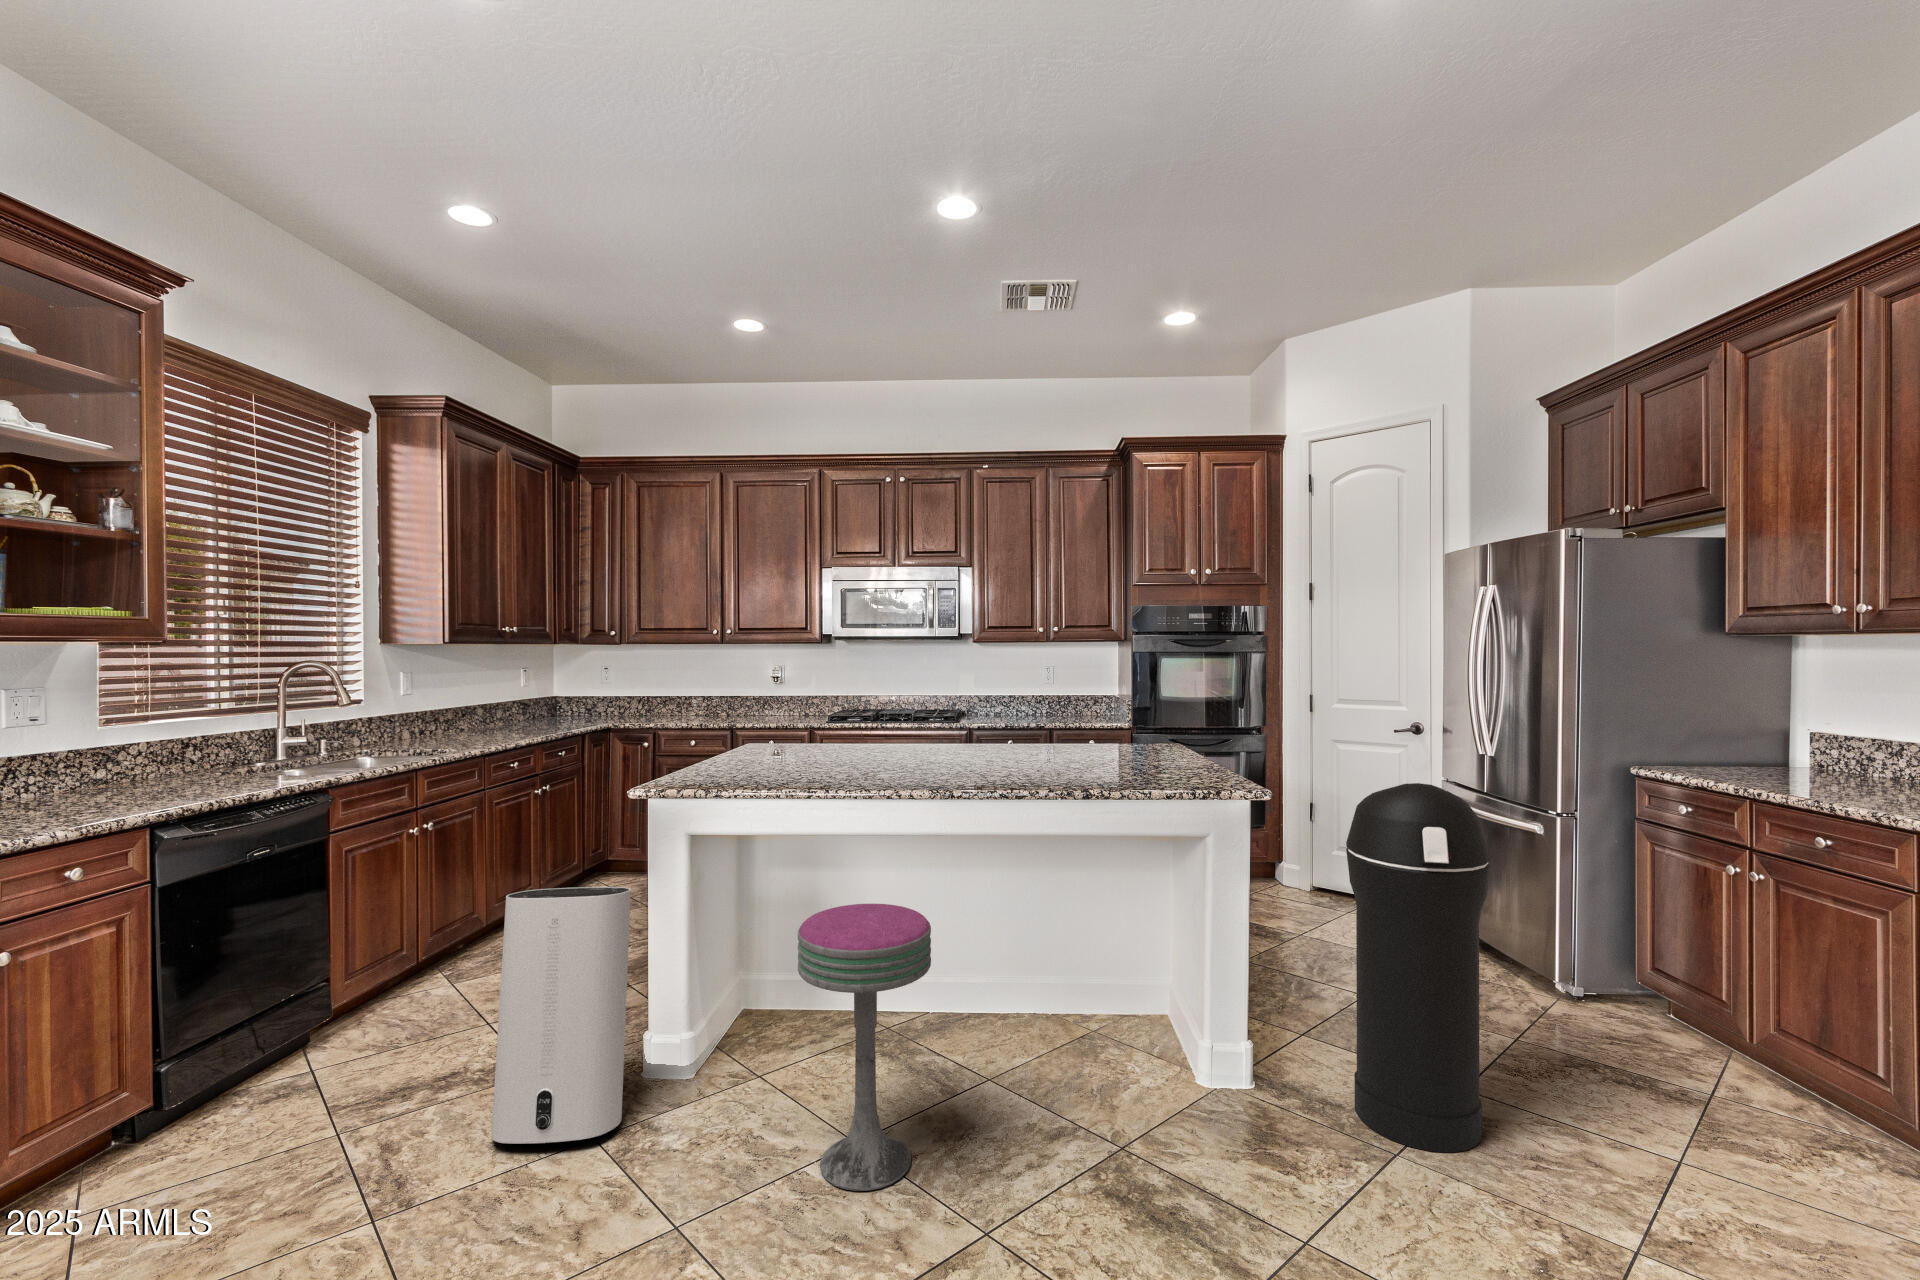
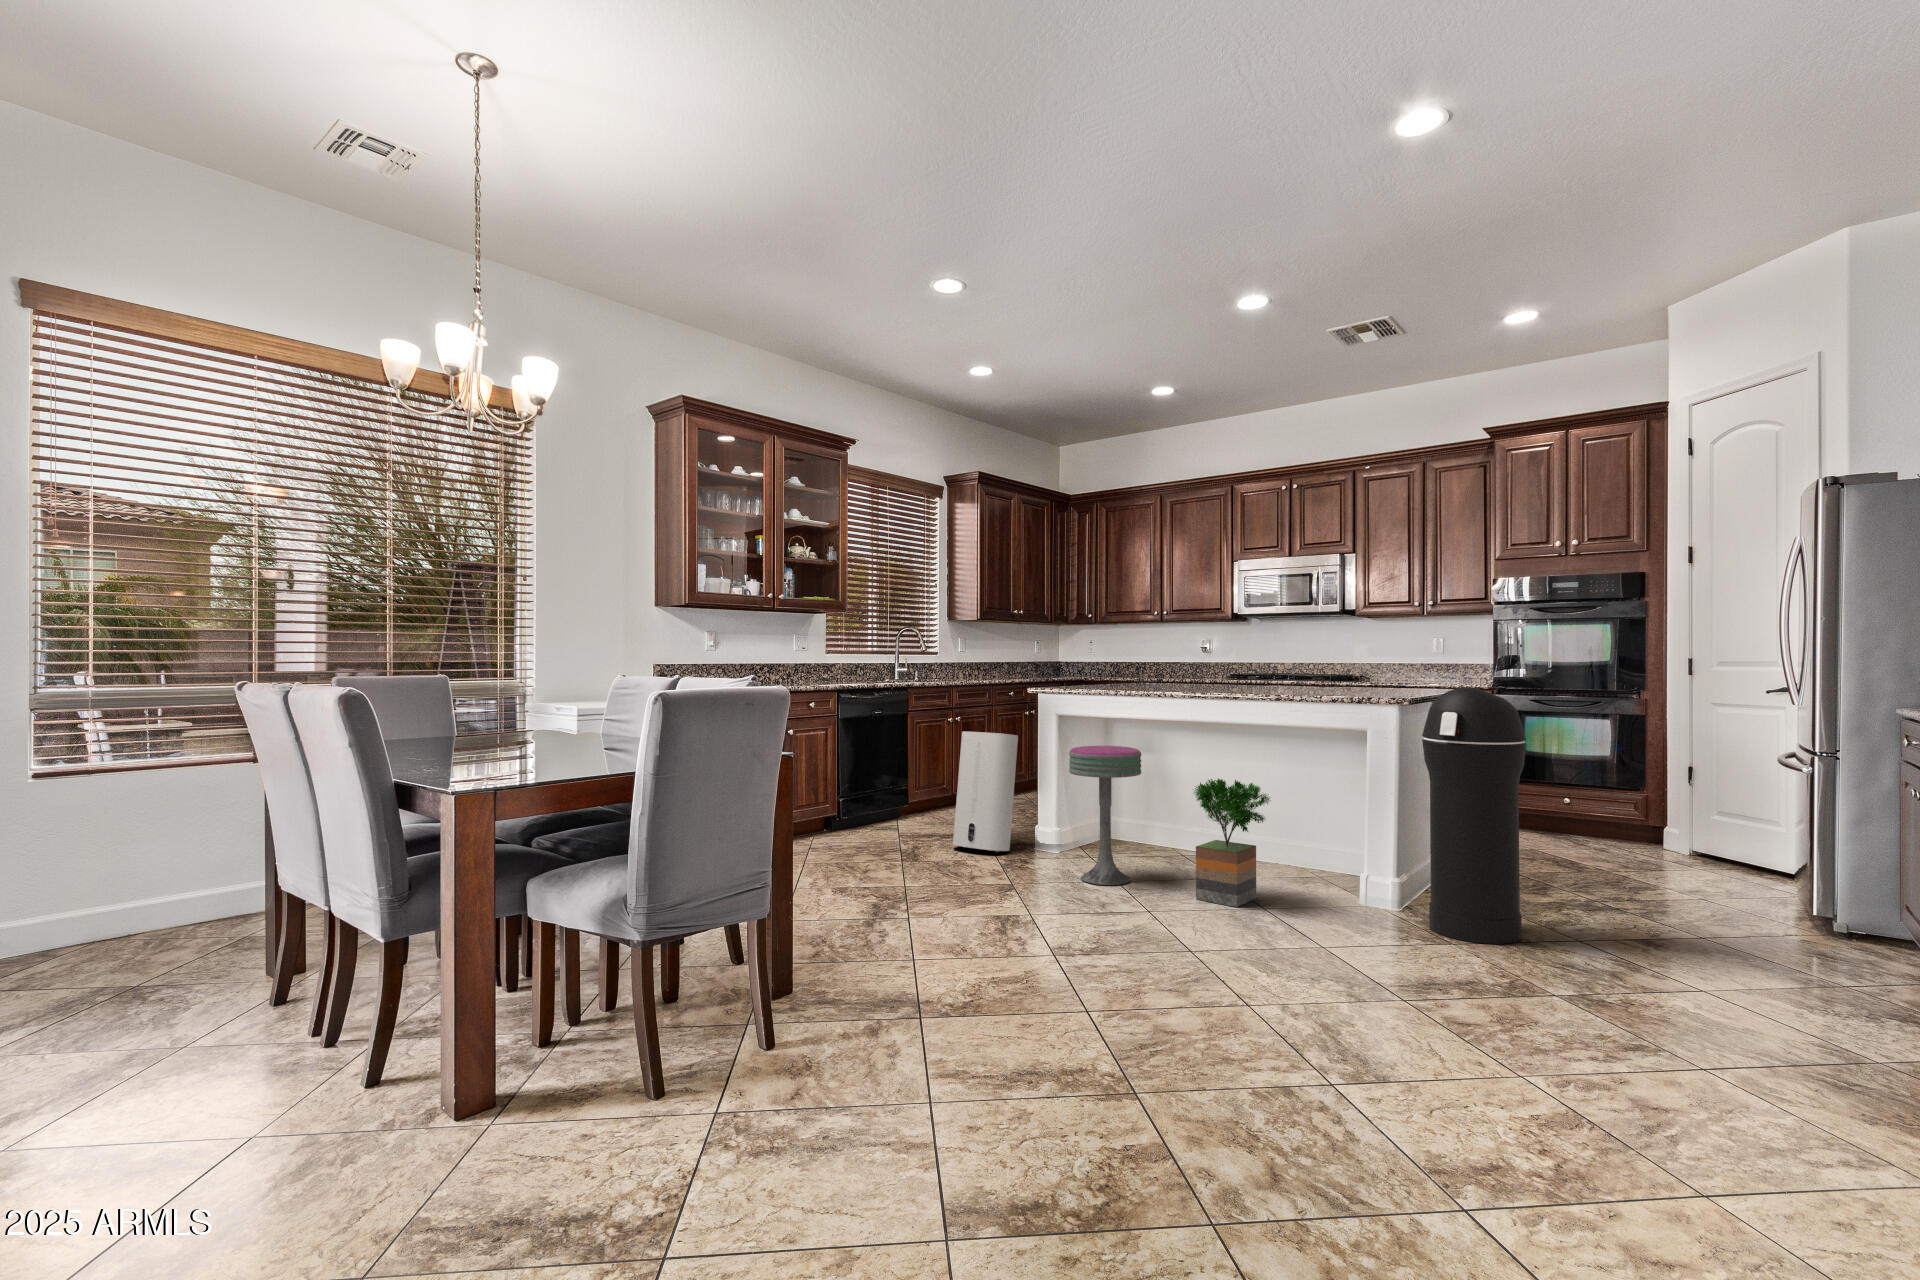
potted tree: none [1027,947,1168,1178] -> present [1194,779,1271,907]

